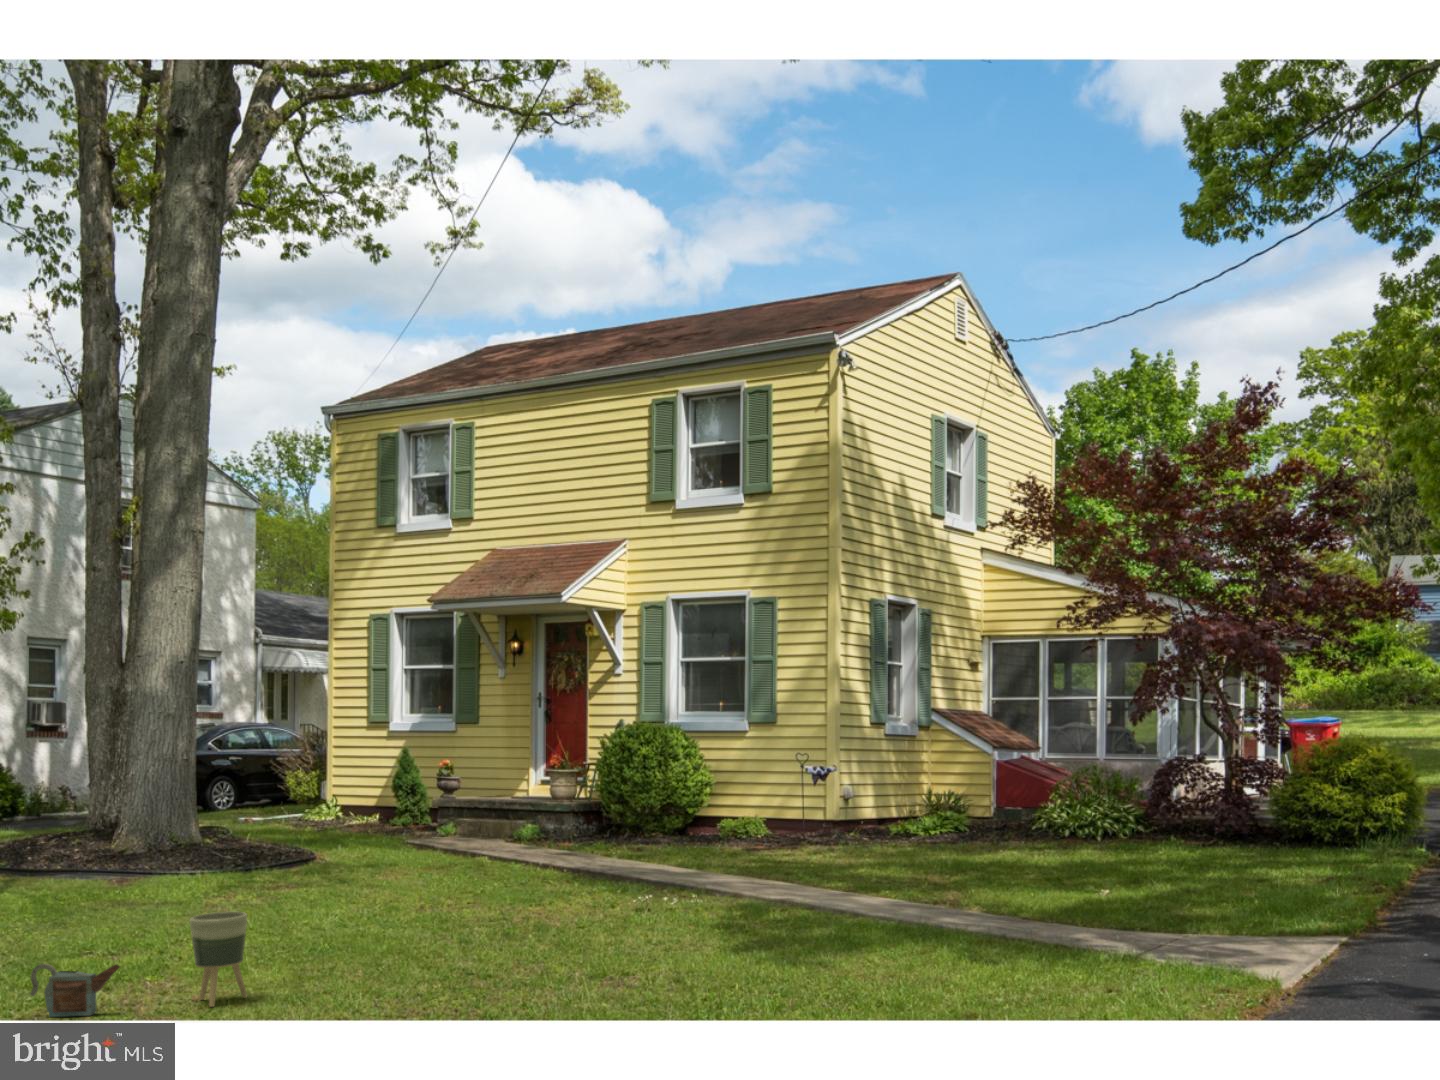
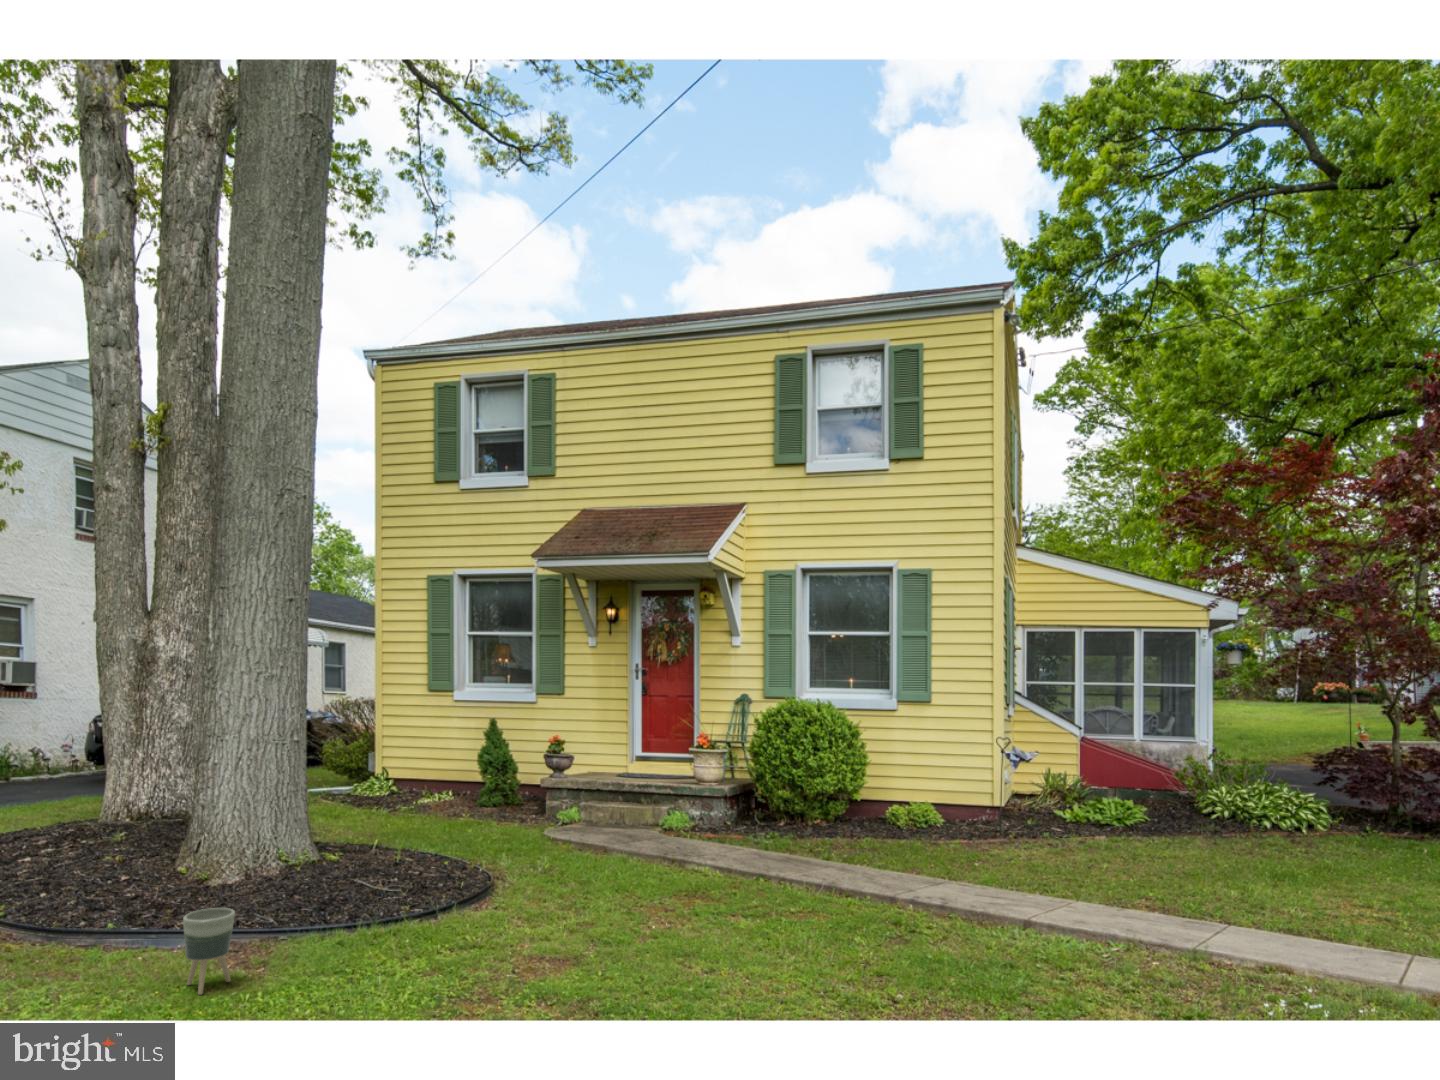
watering can: present [30,964,120,1017] -> none [29,962,119,1011]

